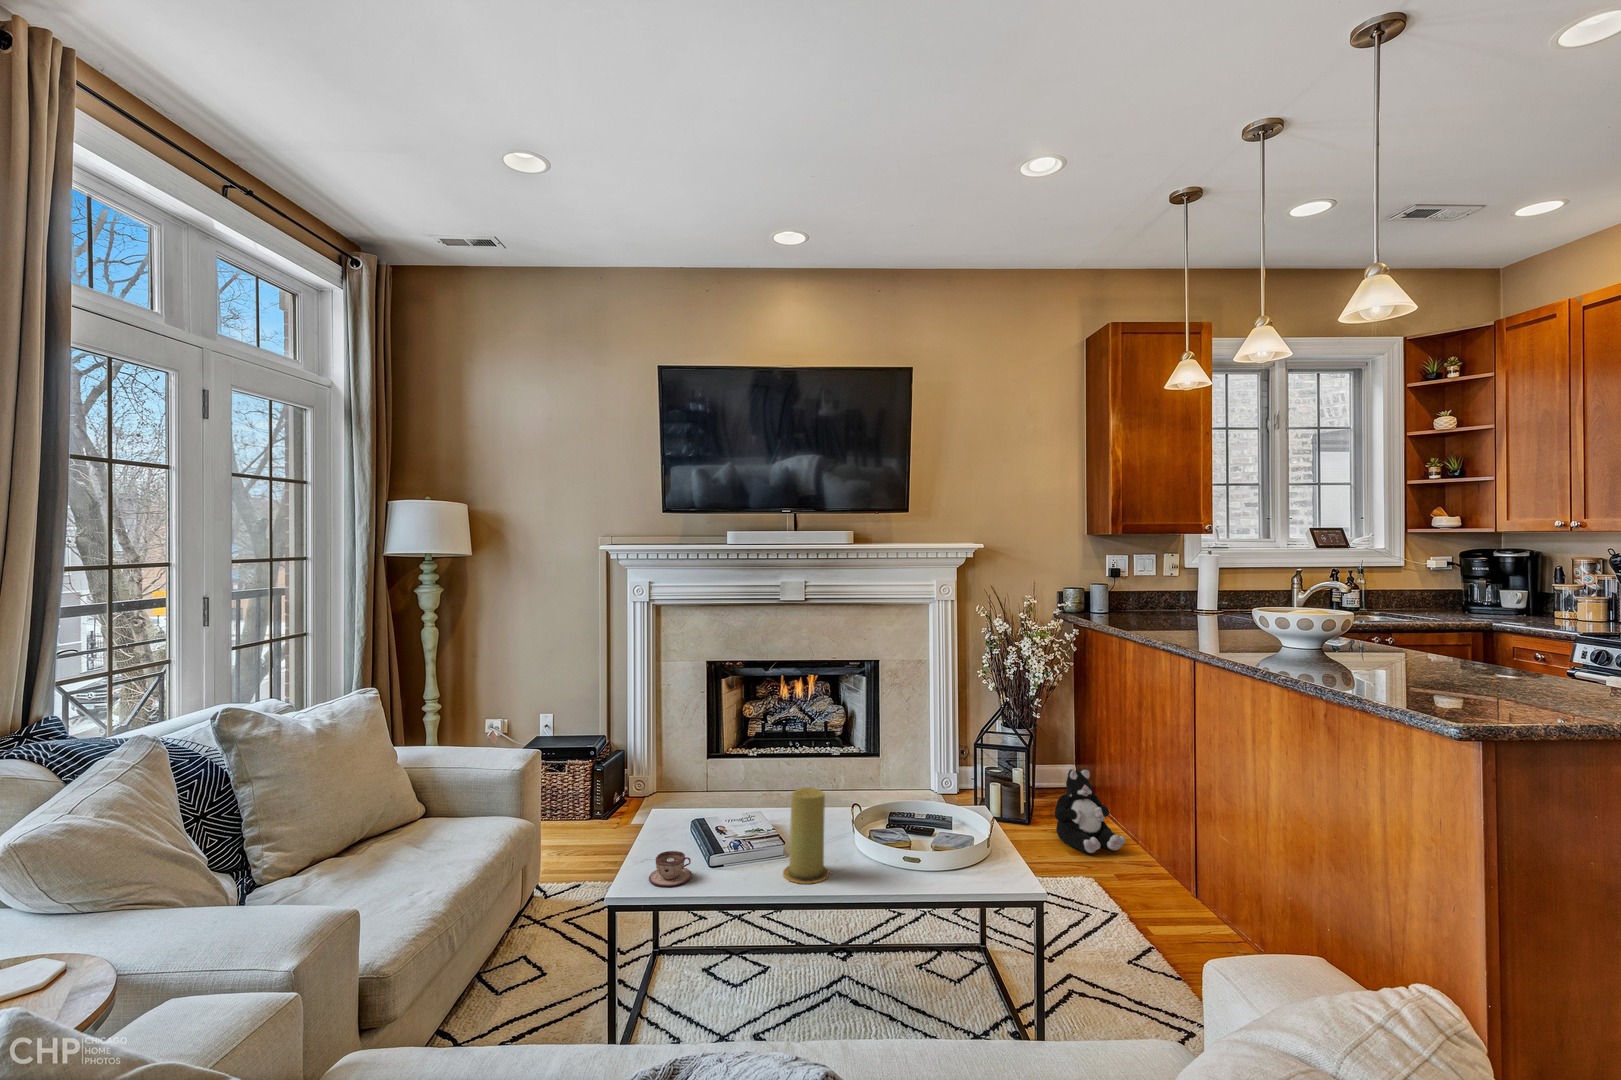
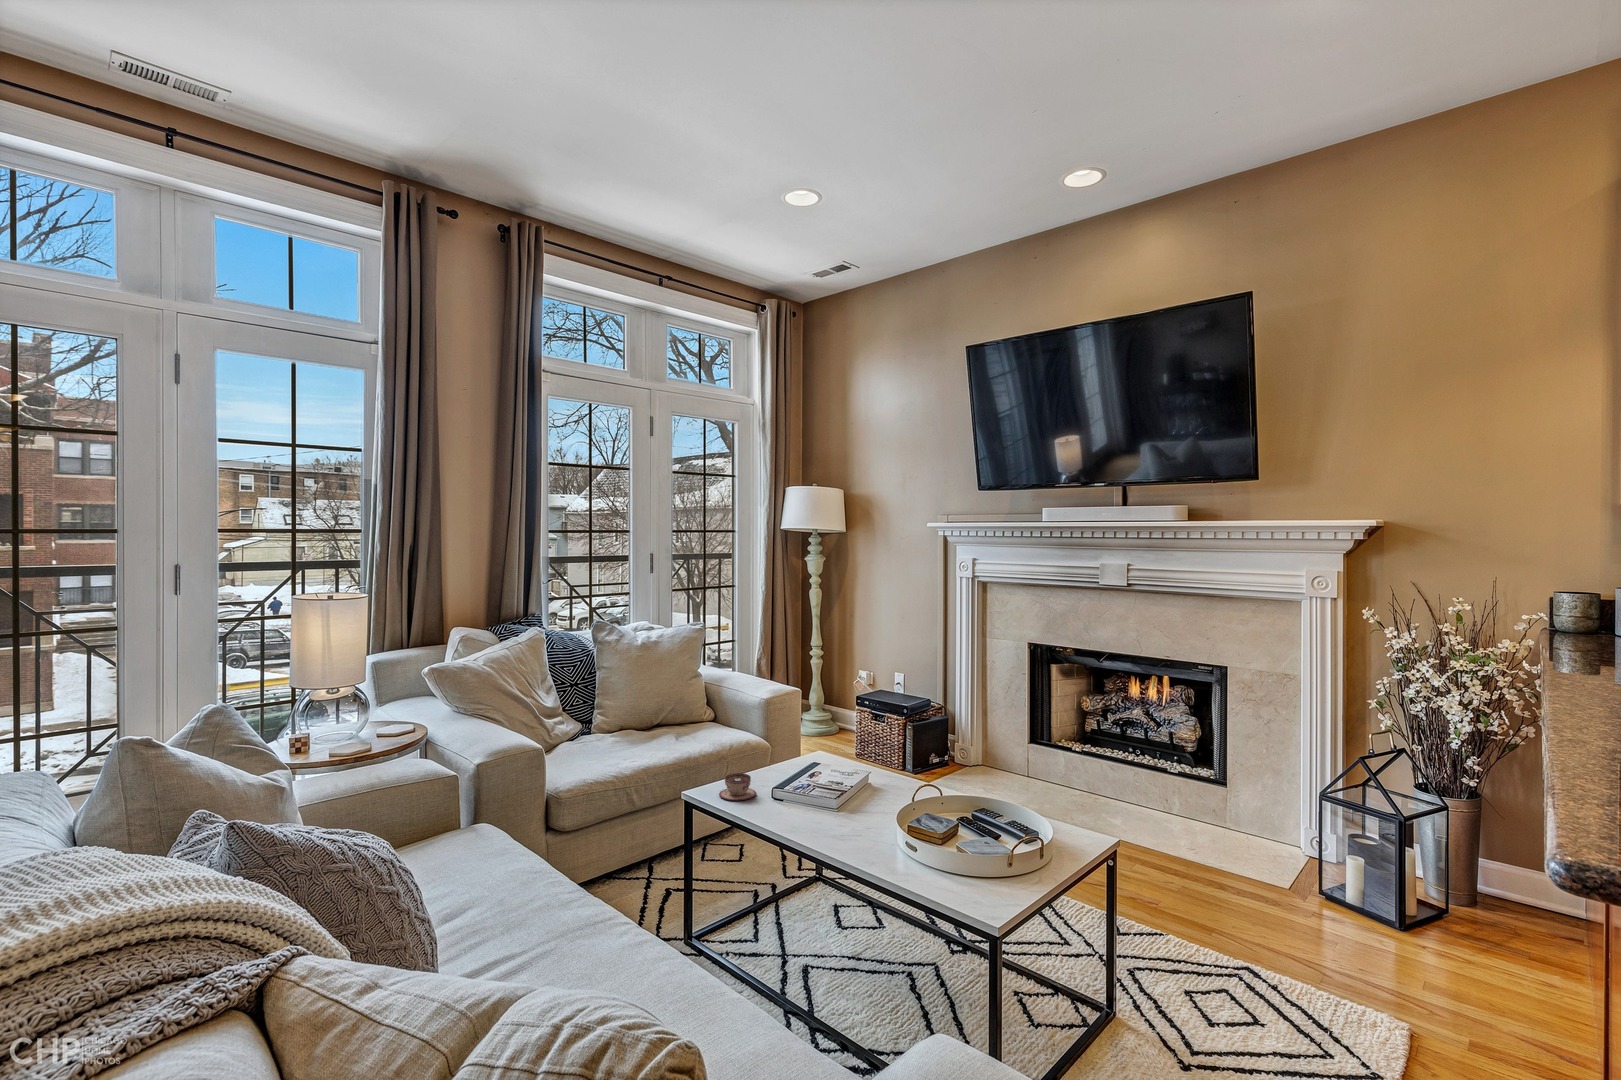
plush toy: present [1055,769,1126,853] -> none [1428,862,1556,1011]
candle: present [783,787,829,884] -> none [803,742,849,833]

